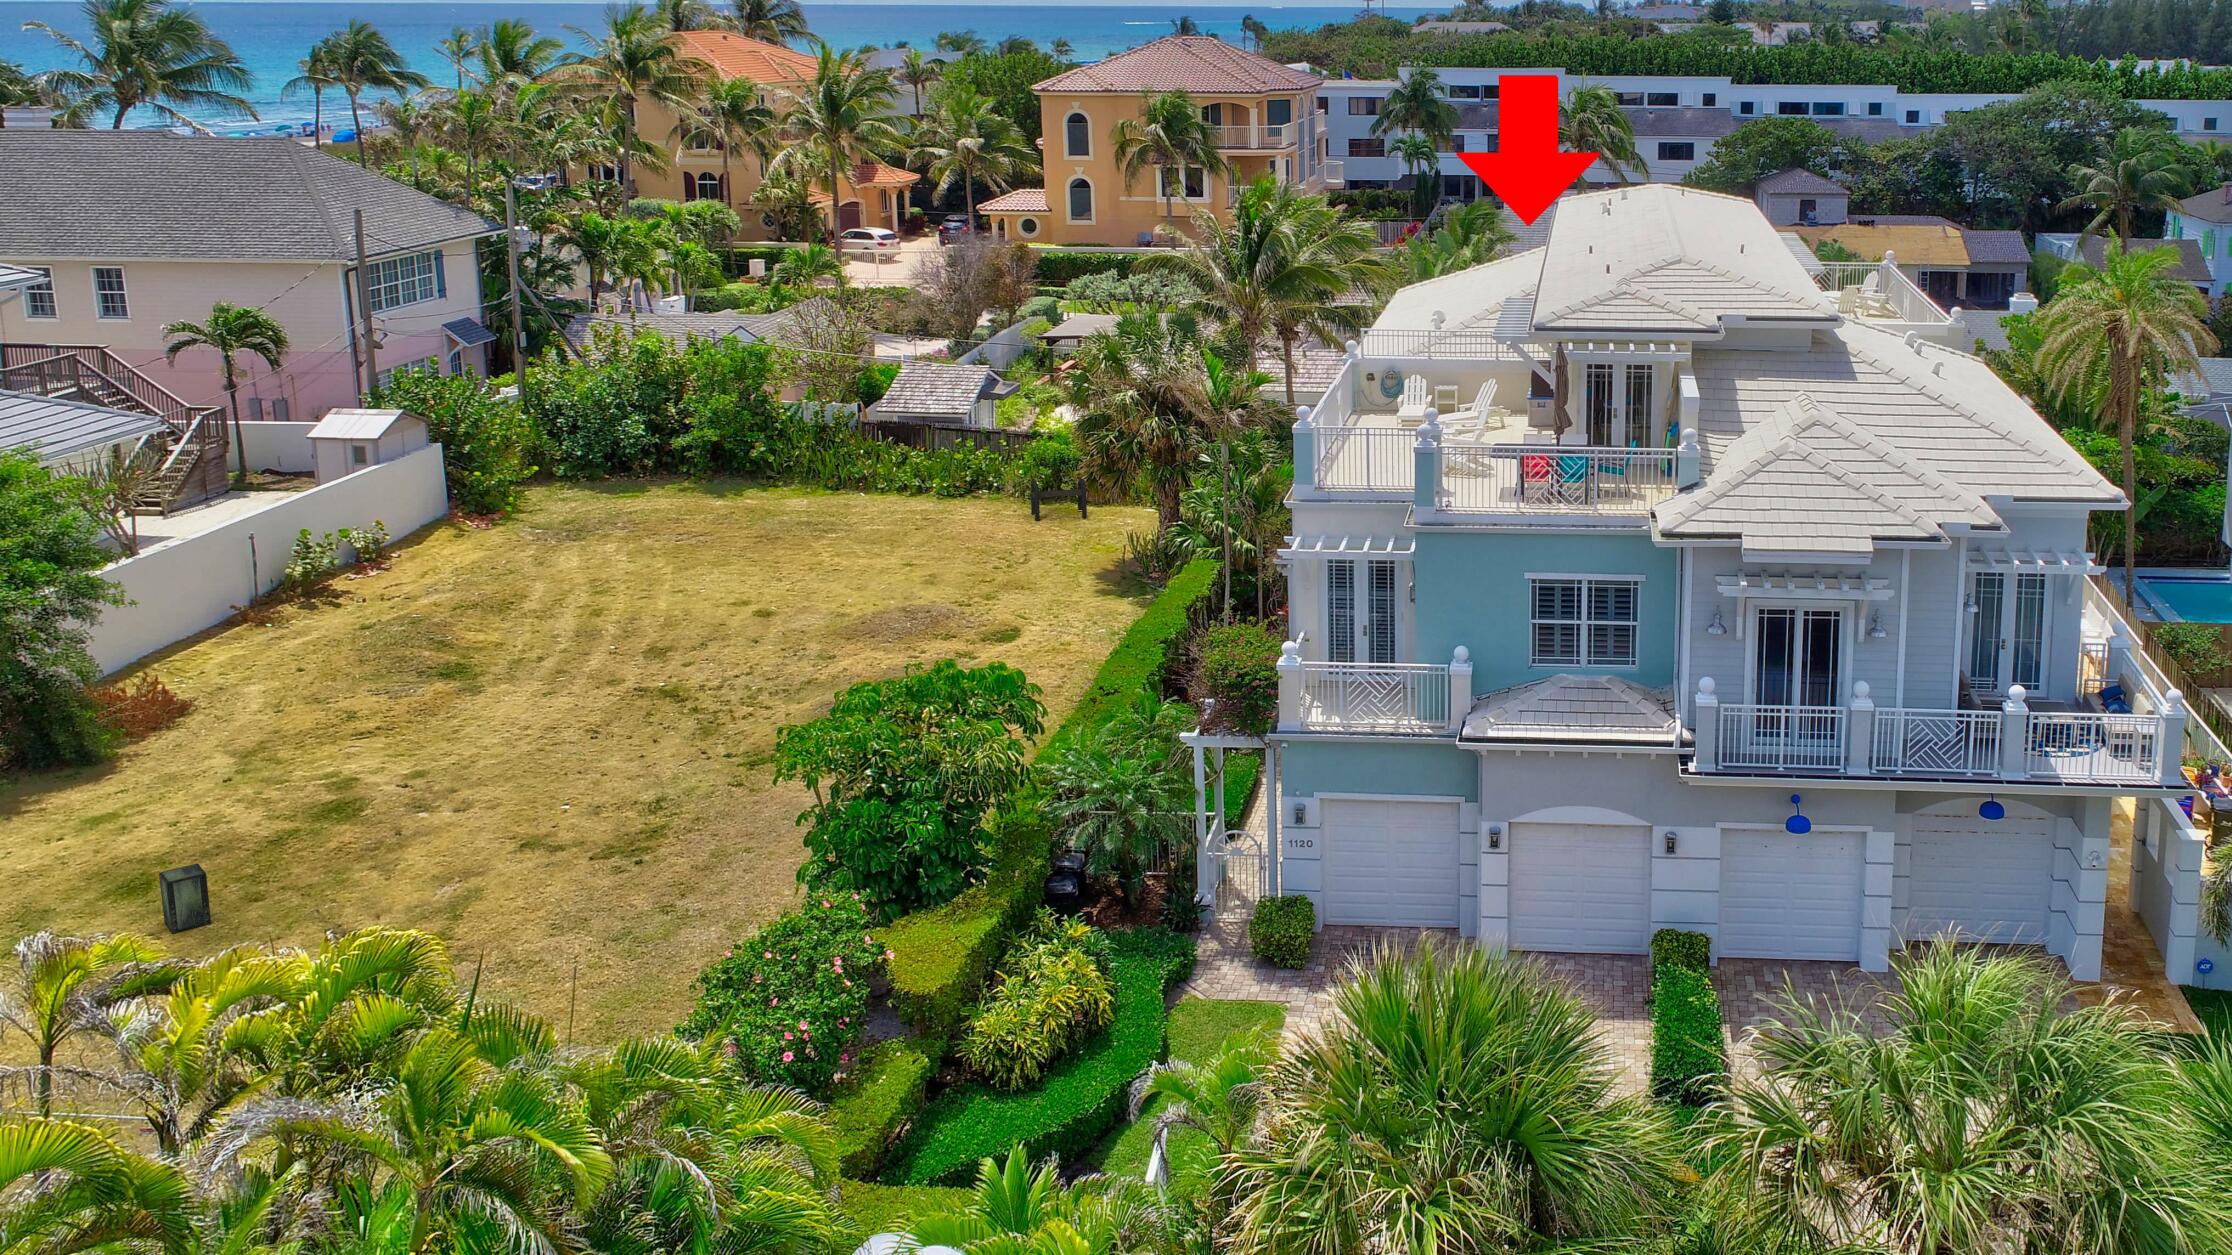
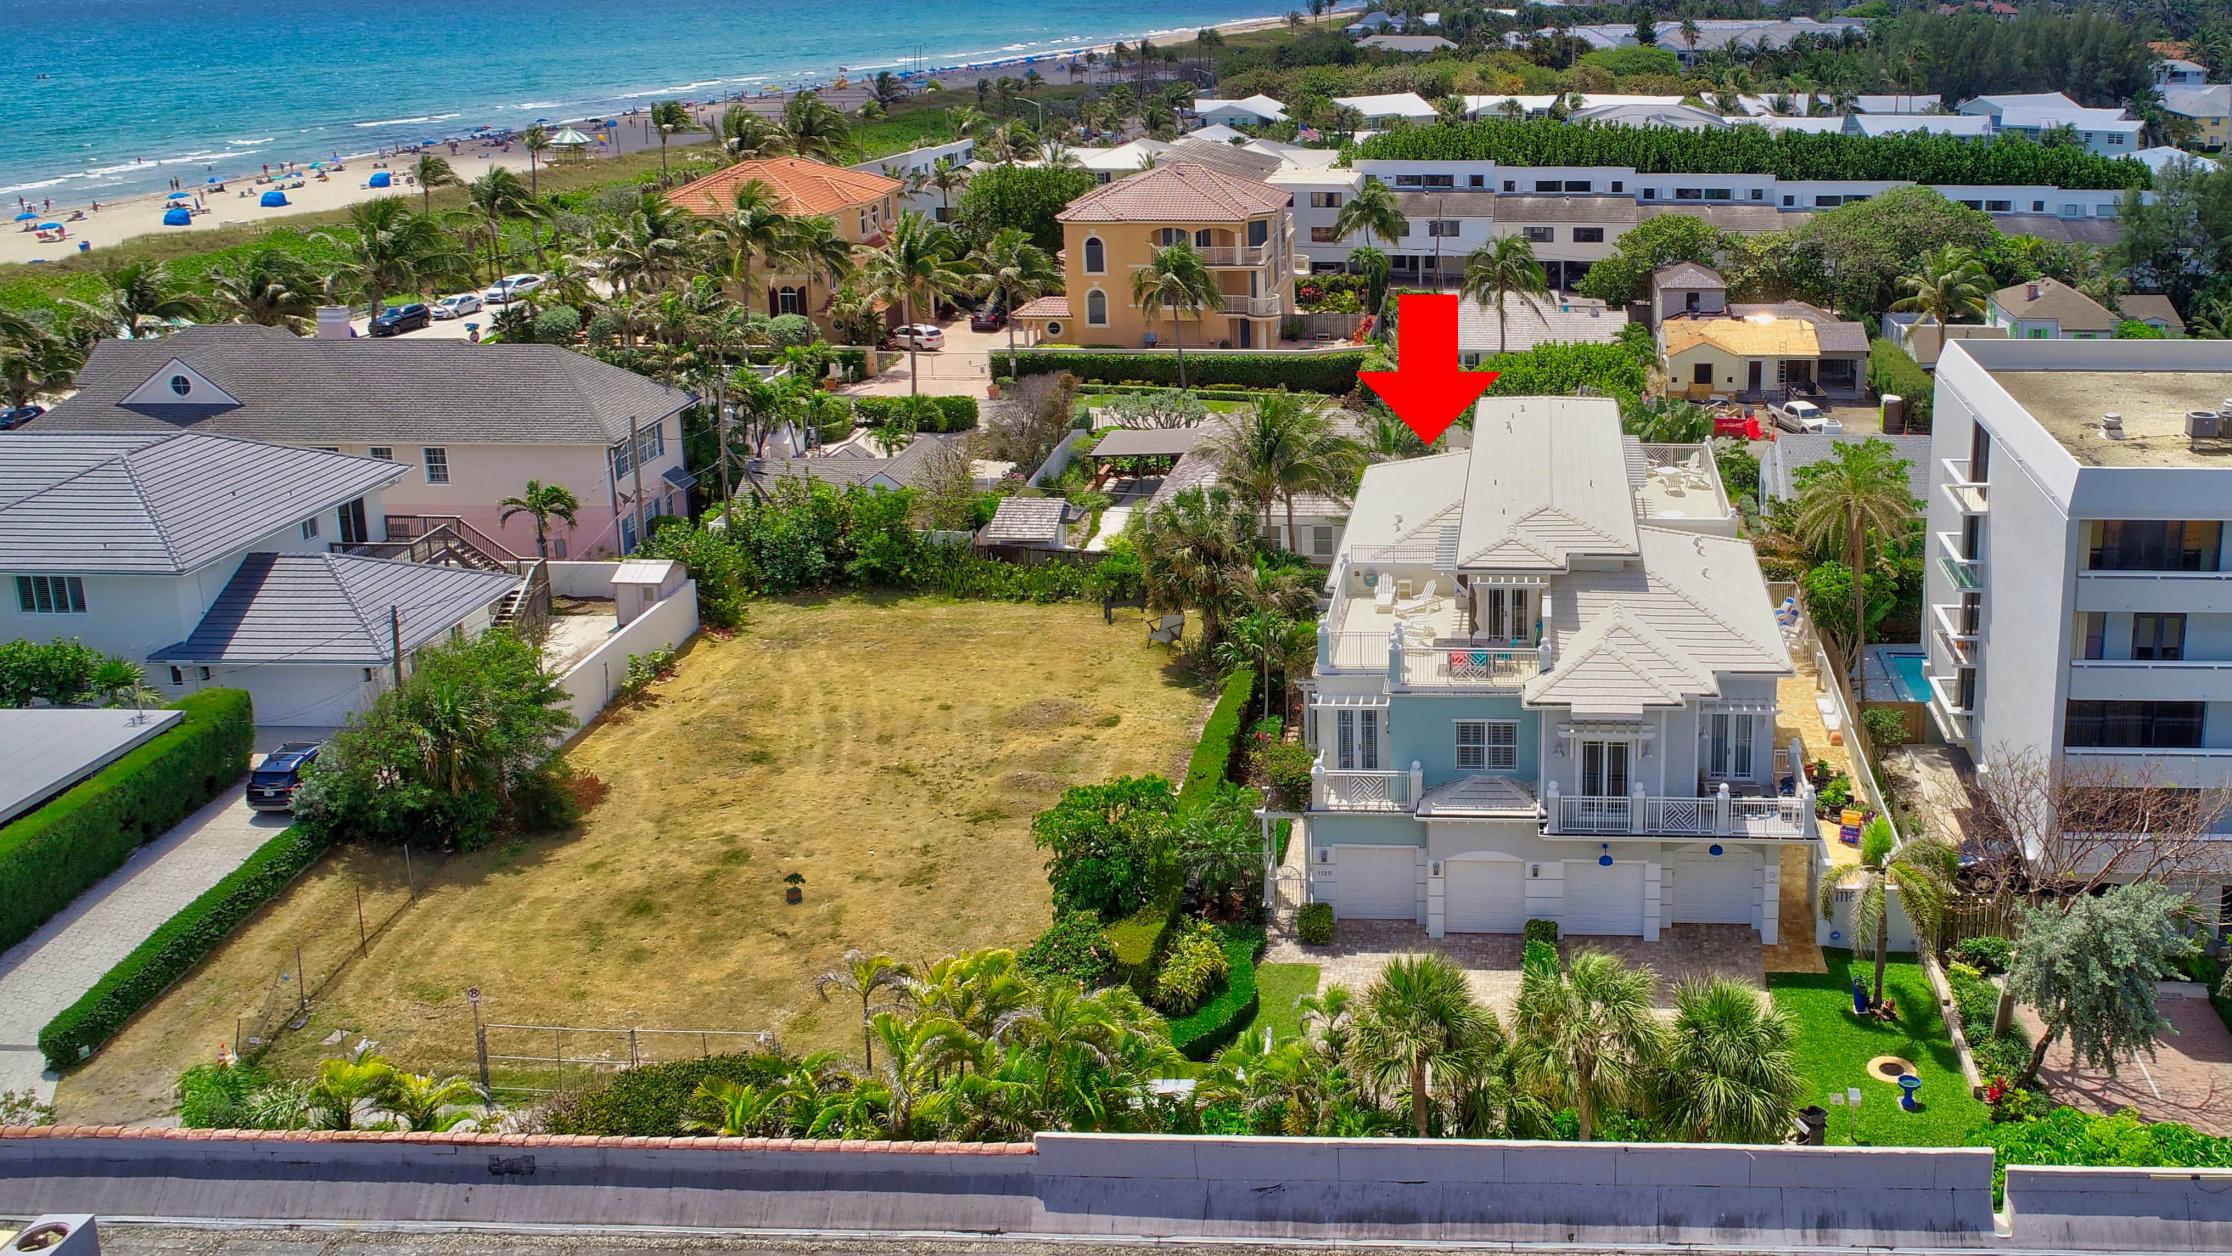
lounge chair: none [1081,494,1142,556] -> present [1146,615,1185,655]
potted tree: none [368,831,411,887] -> present [783,873,806,905]
storage box: present [159,864,211,933] -> none [677,894,706,935]

